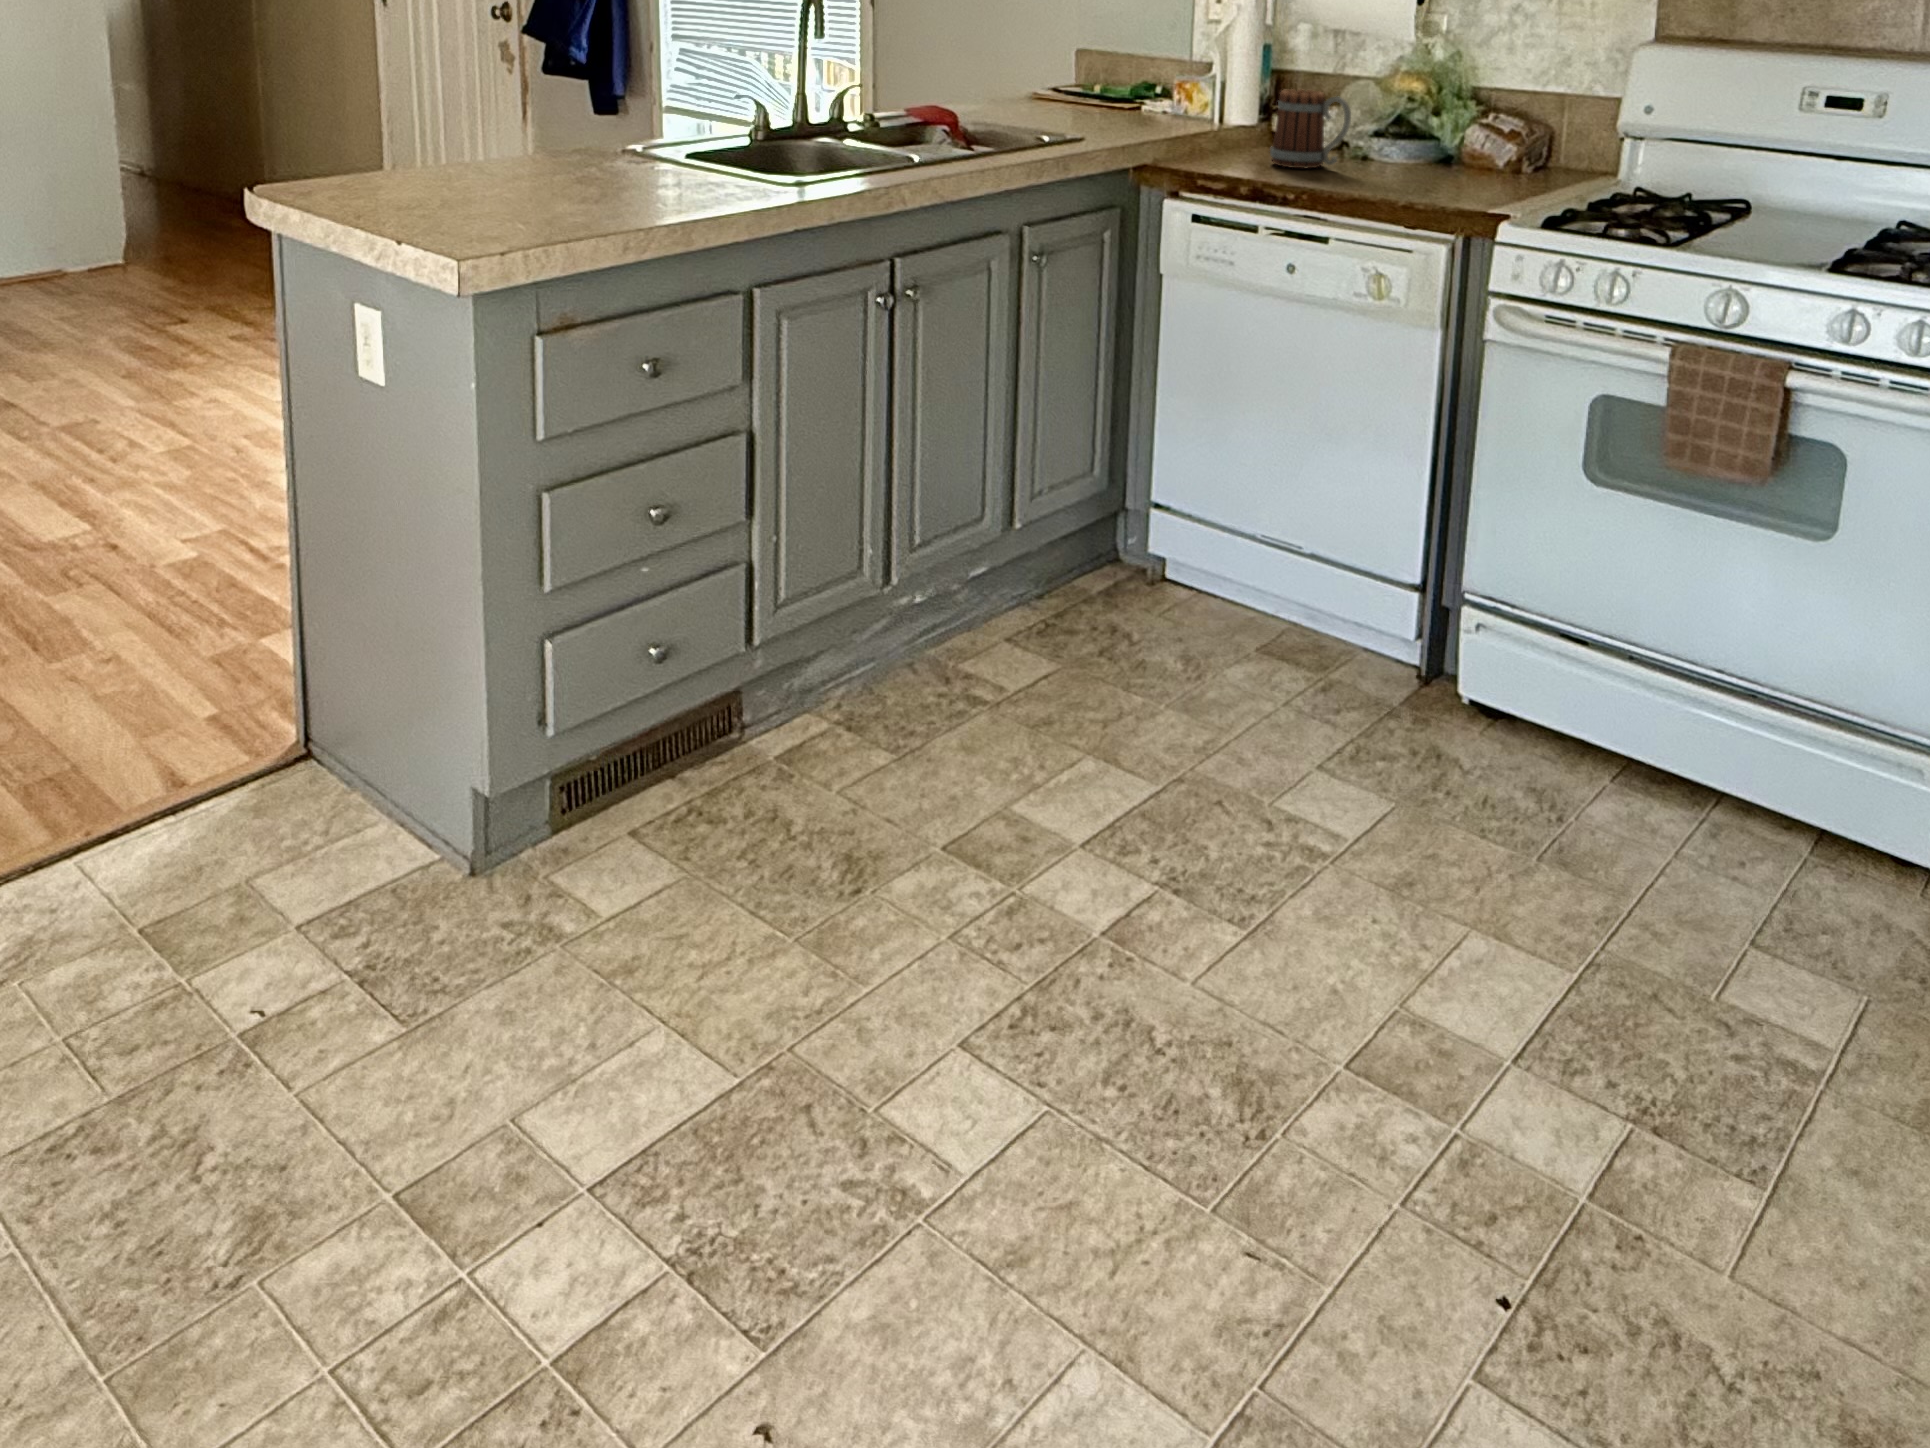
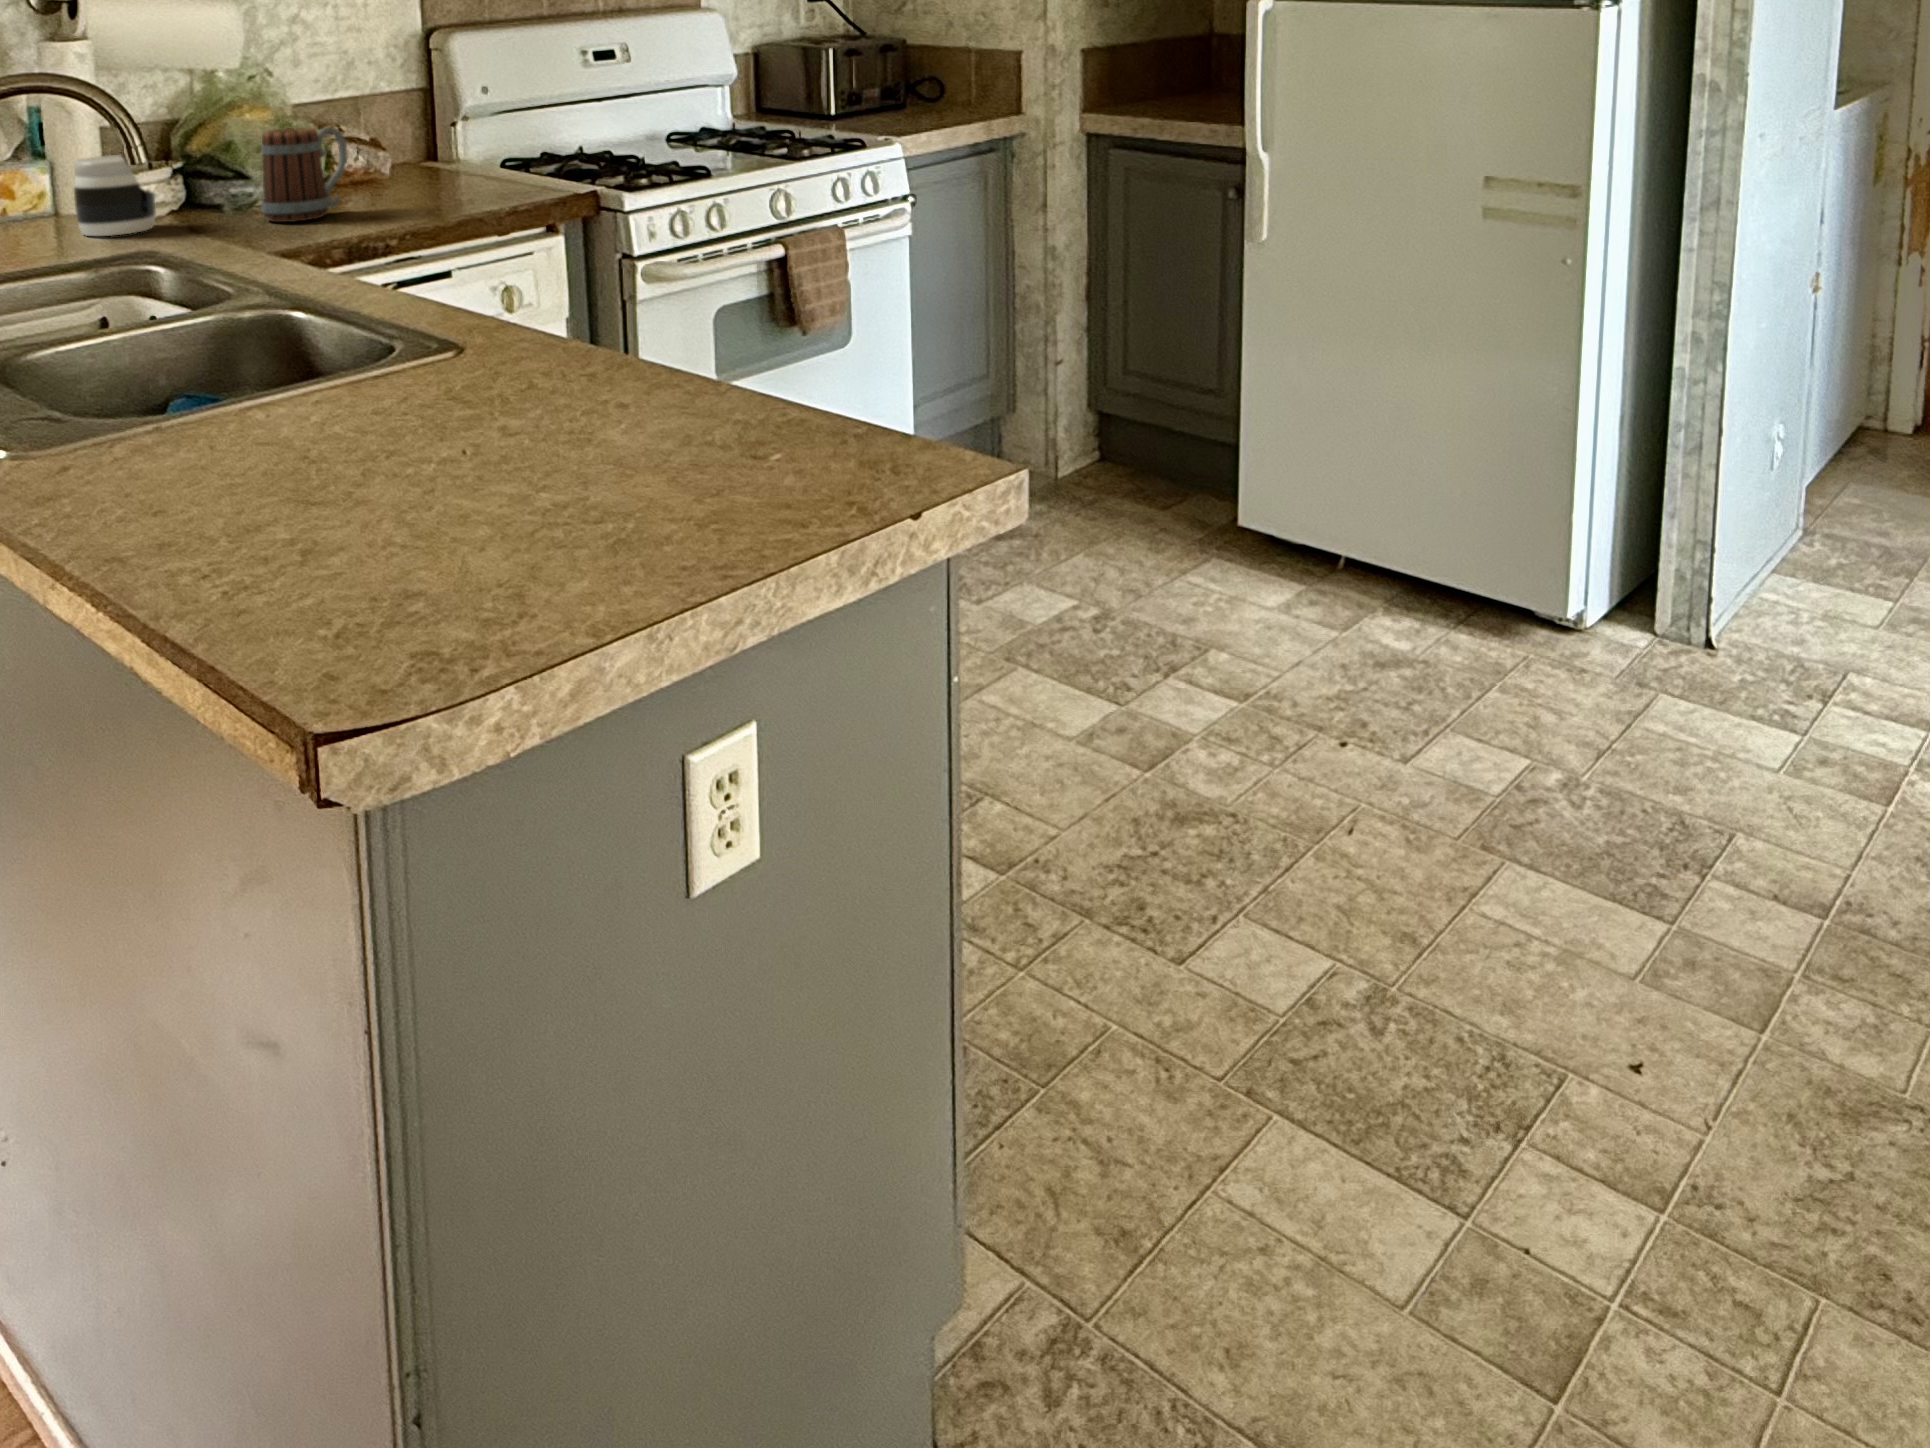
jar: none [1199,86,1255,146] -> present [74,155,156,236]

